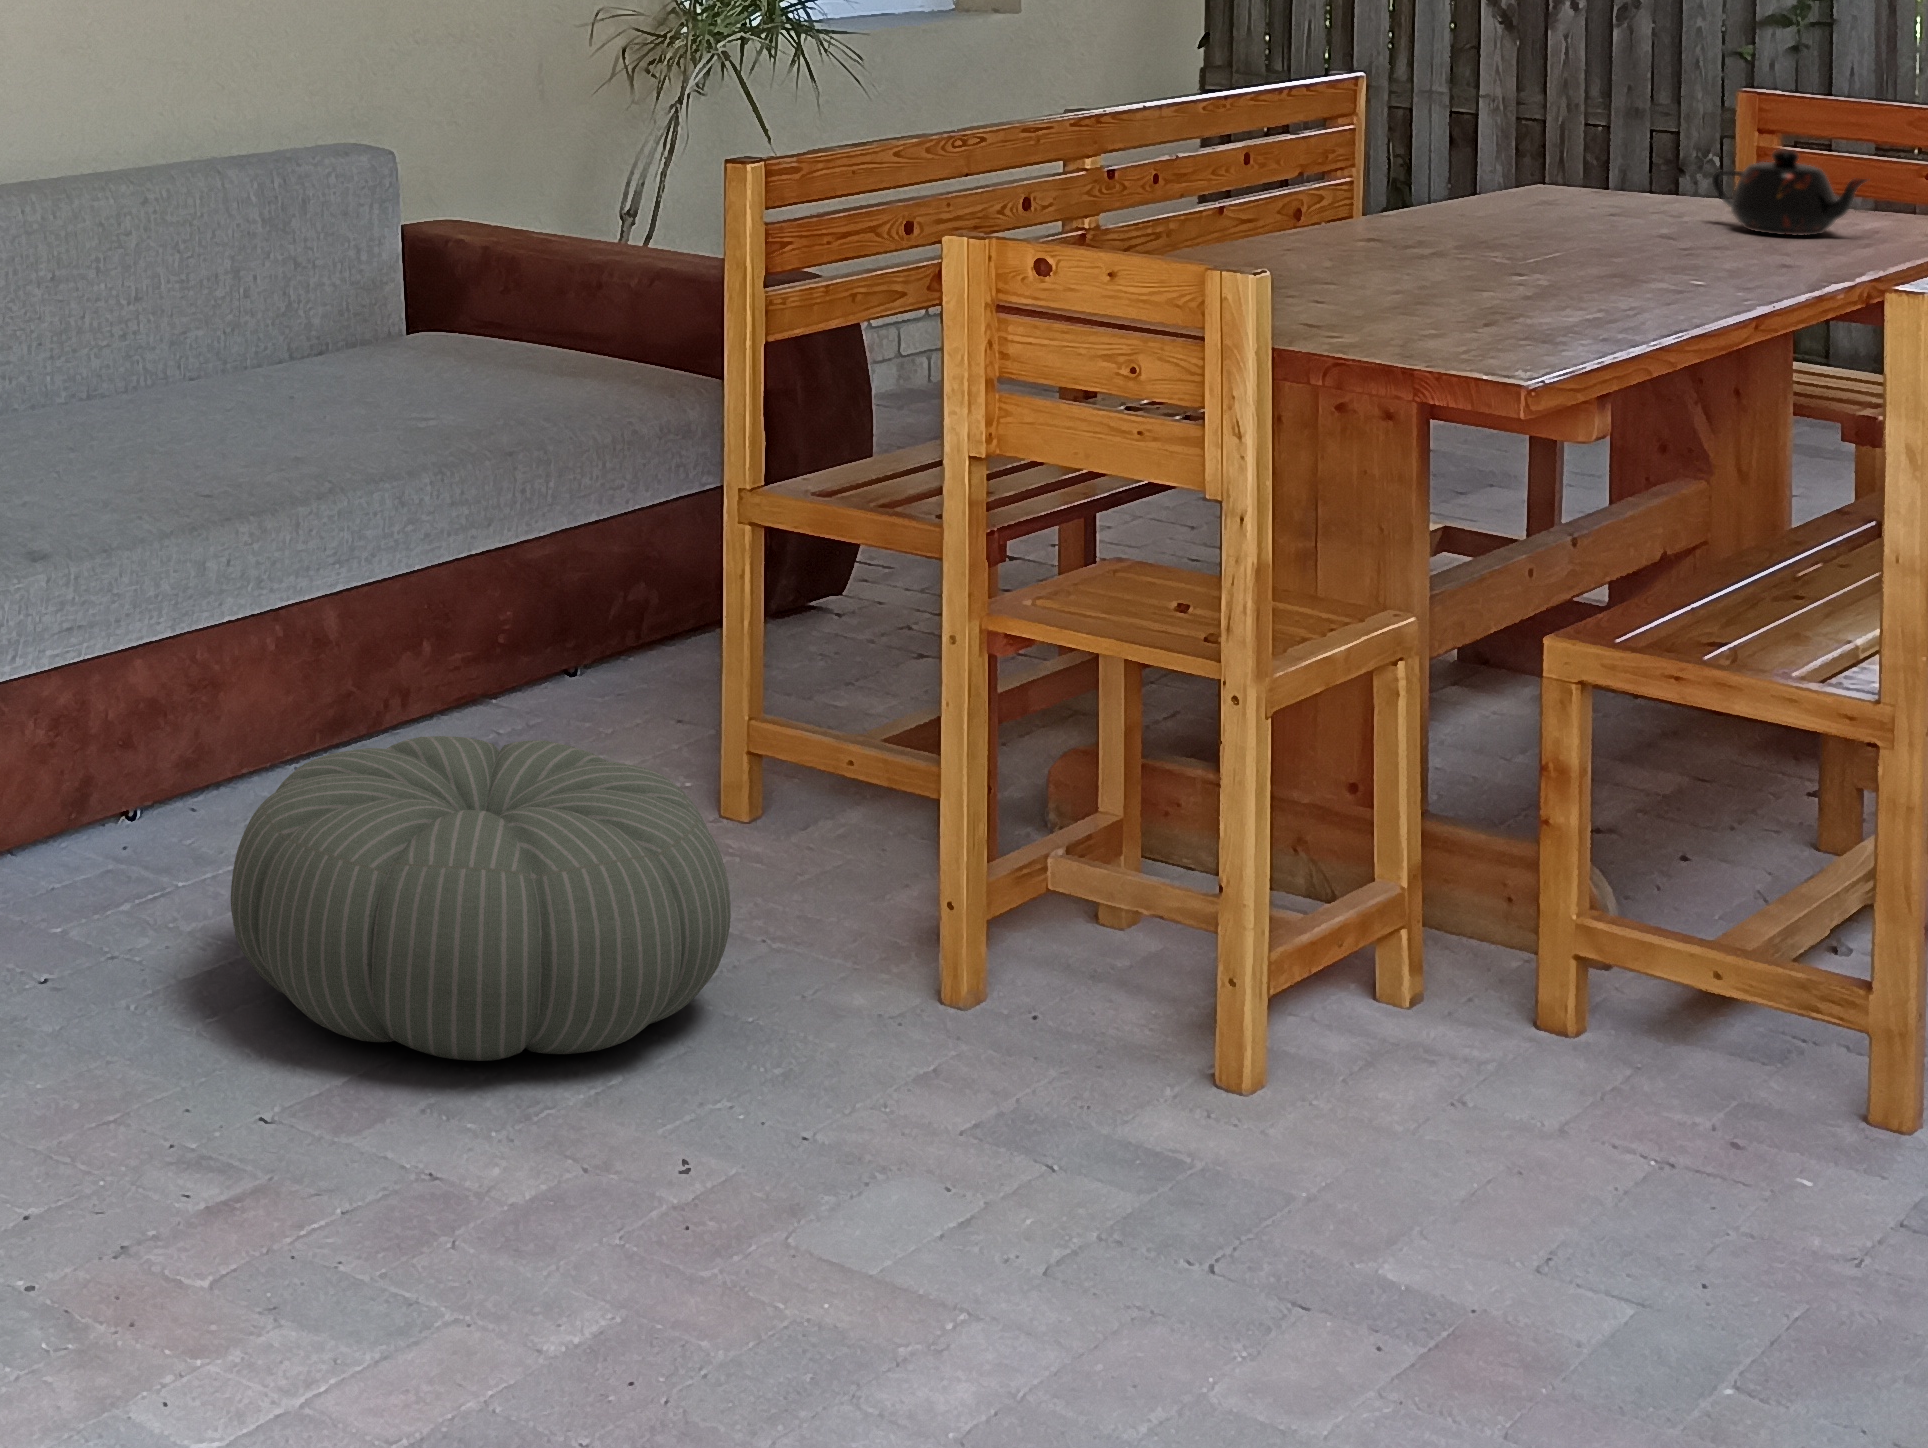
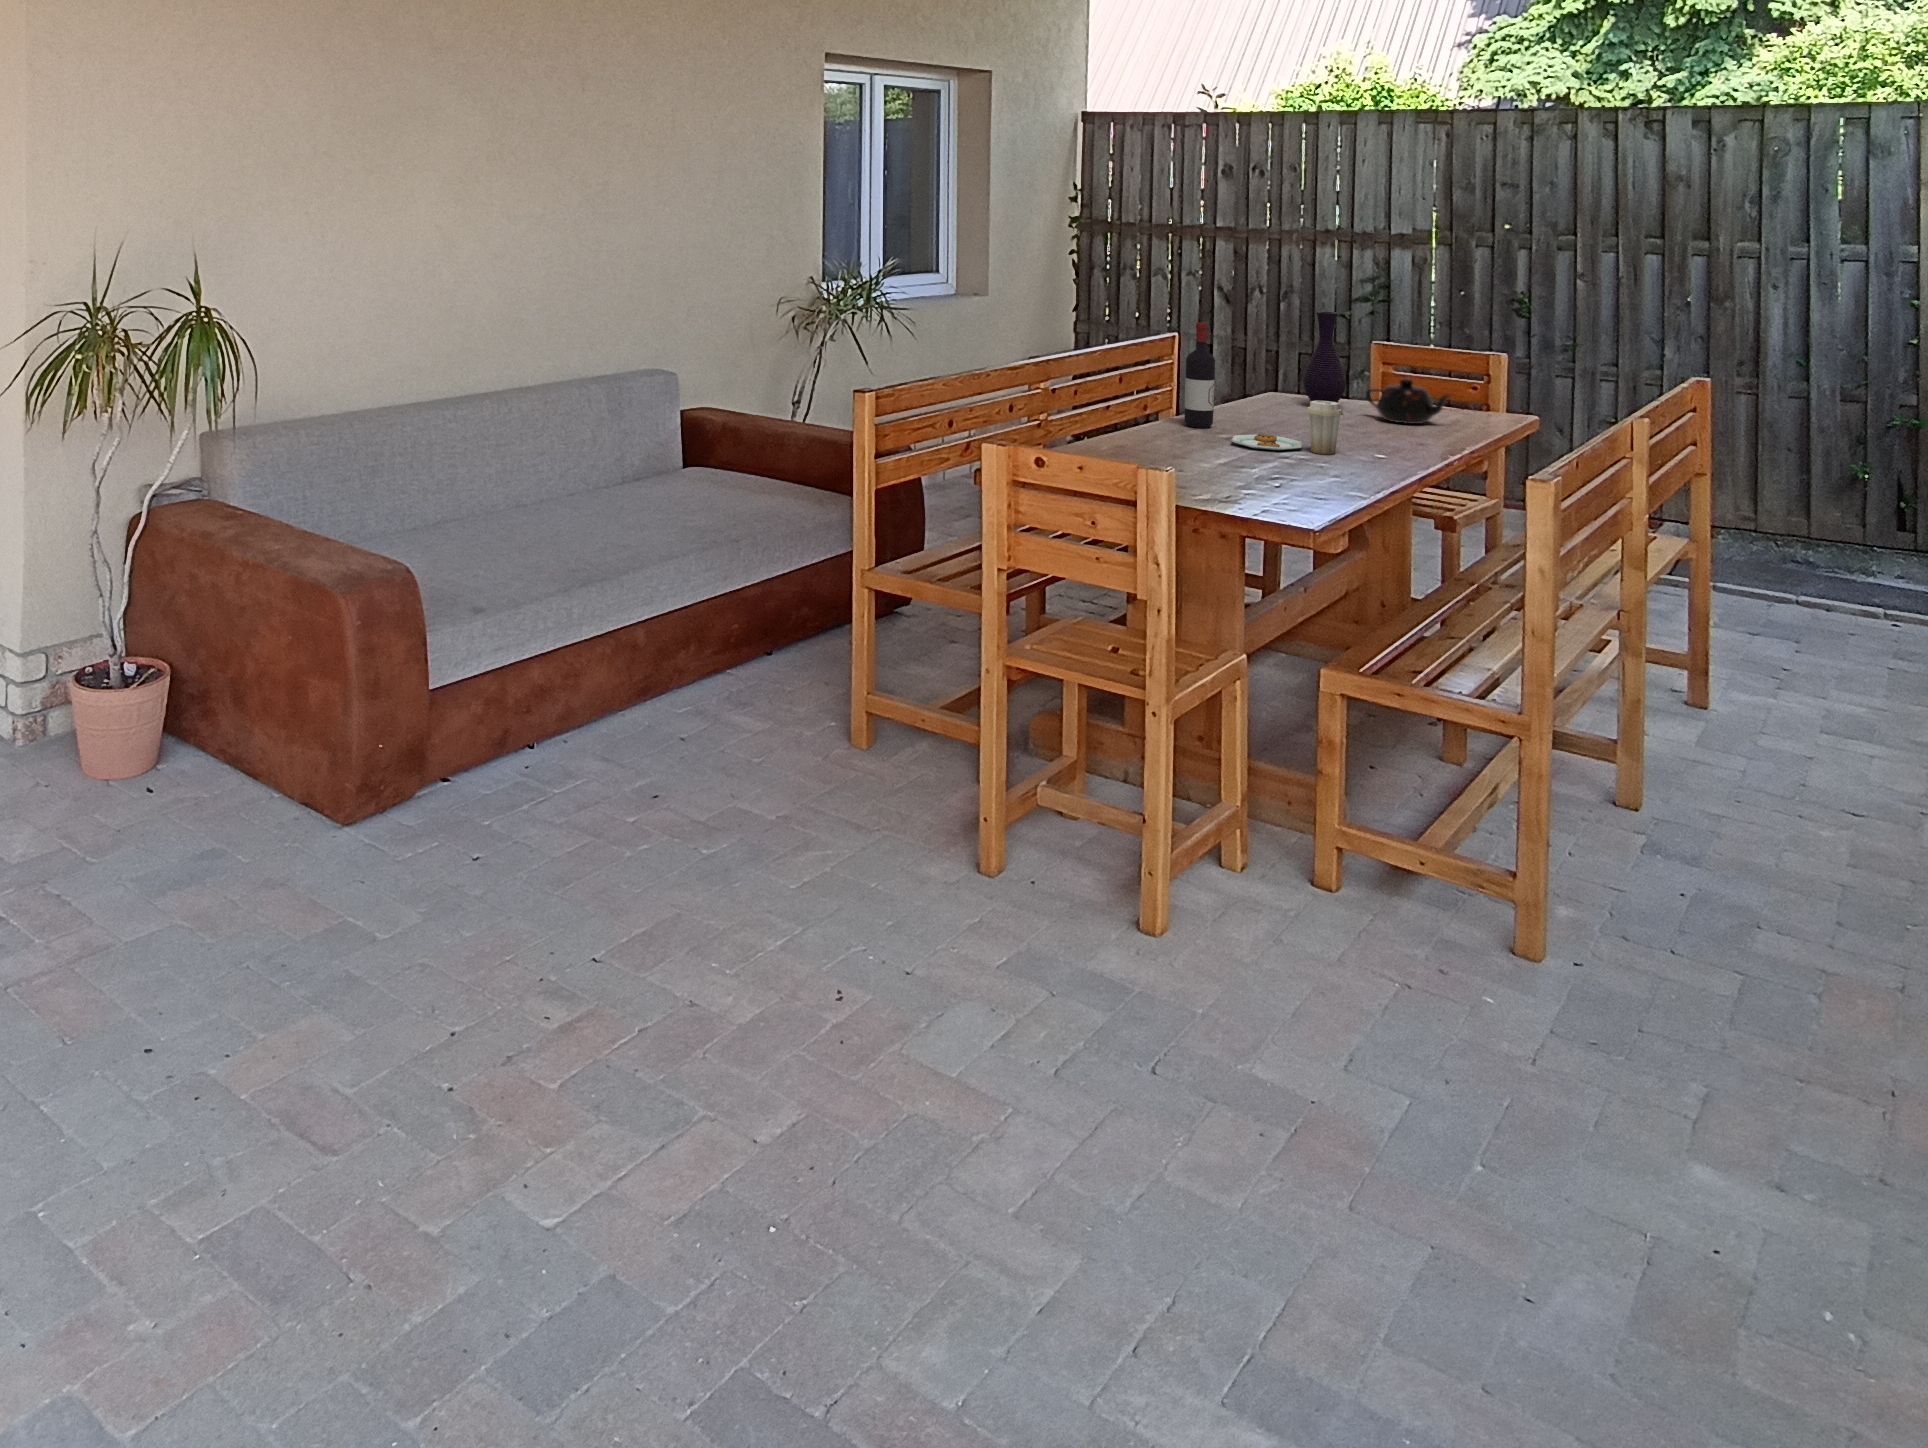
vase: none [1601,24,1681,211] -> present [1304,311,1346,403]
wine bottle: none [1356,40,1413,240] -> present [1184,322,1215,428]
plate: none [1431,182,1635,281] -> present [1232,401,1343,455]
pouf: present [231,736,731,1061] -> none [589,713,868,912]

